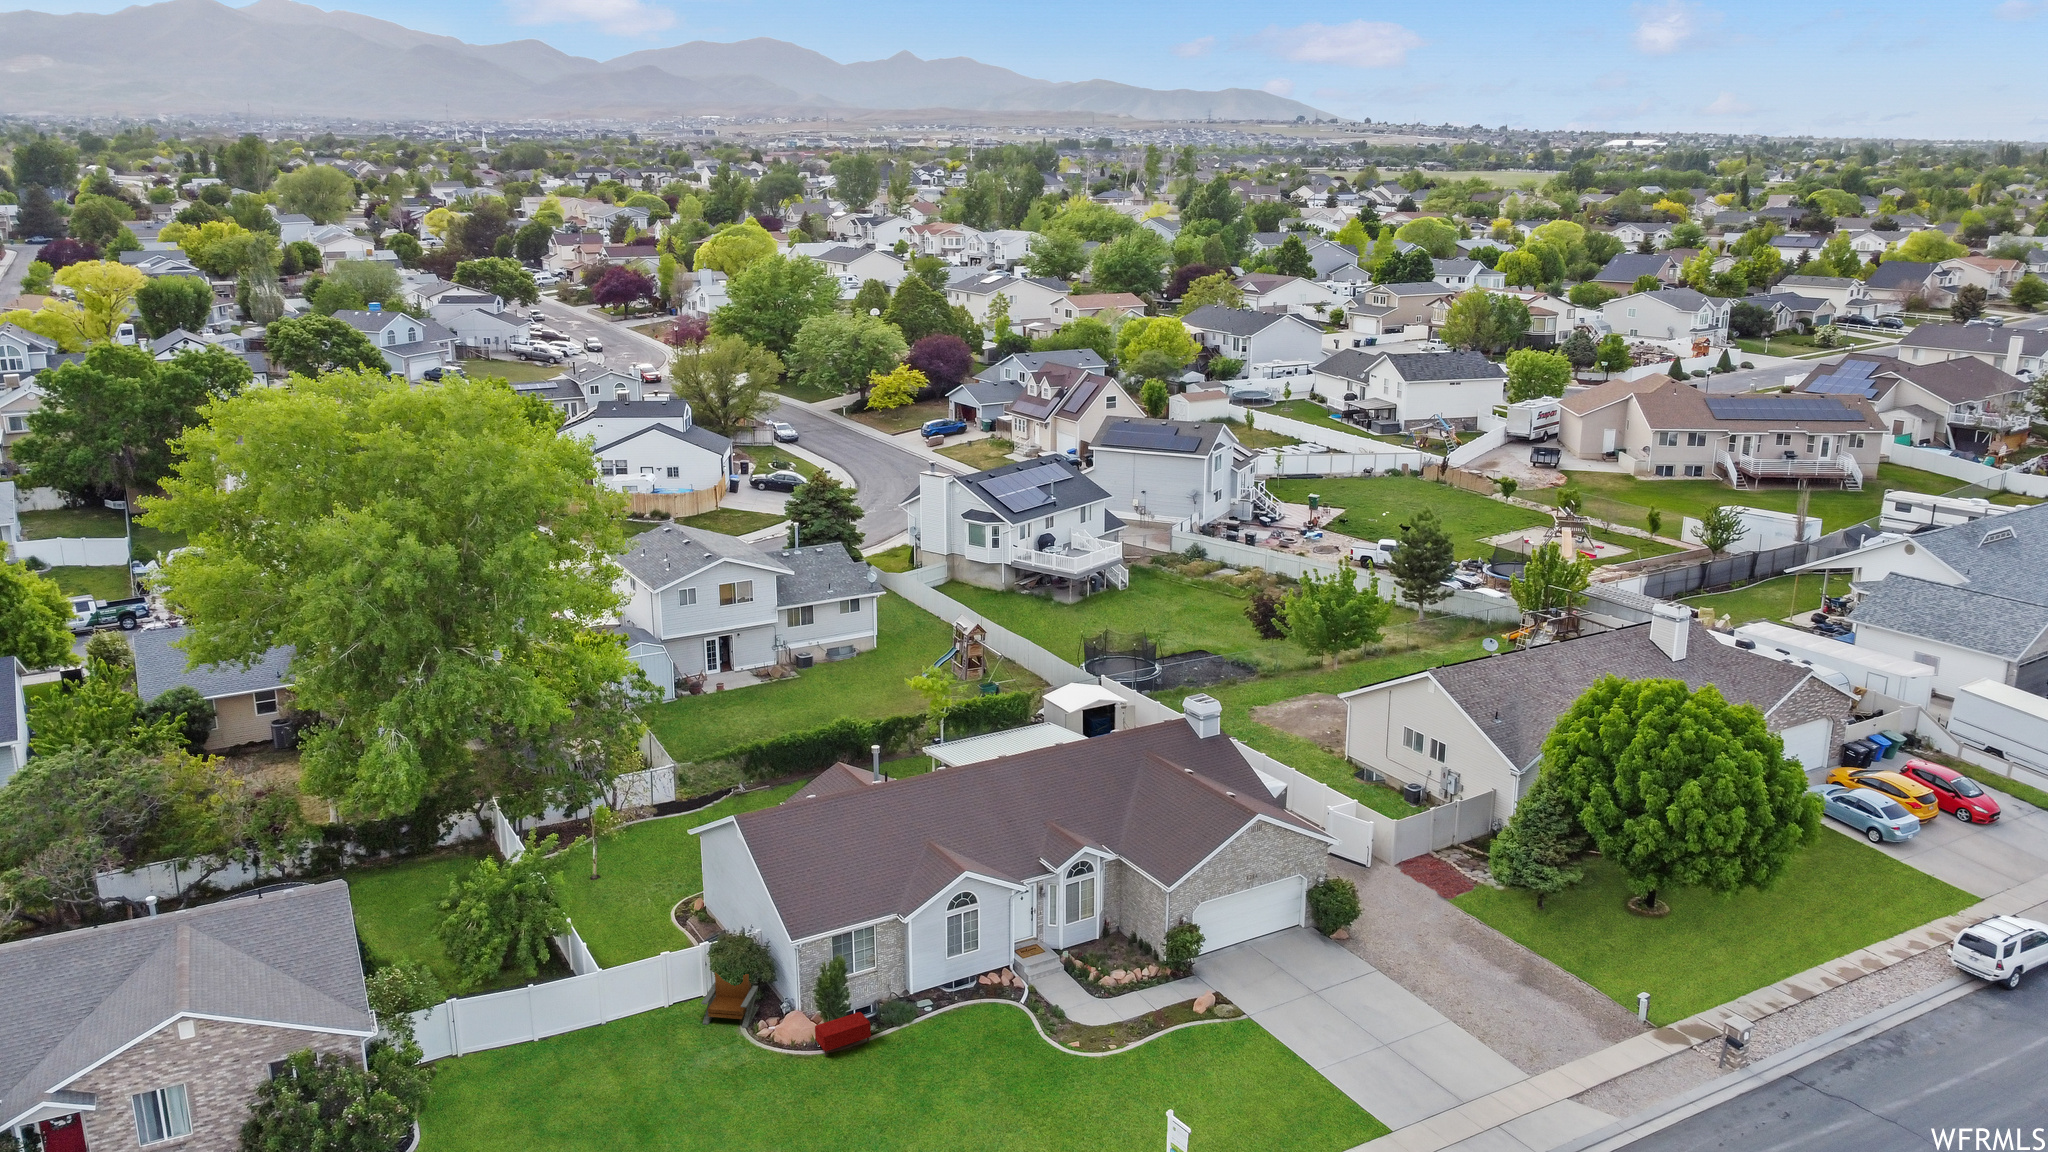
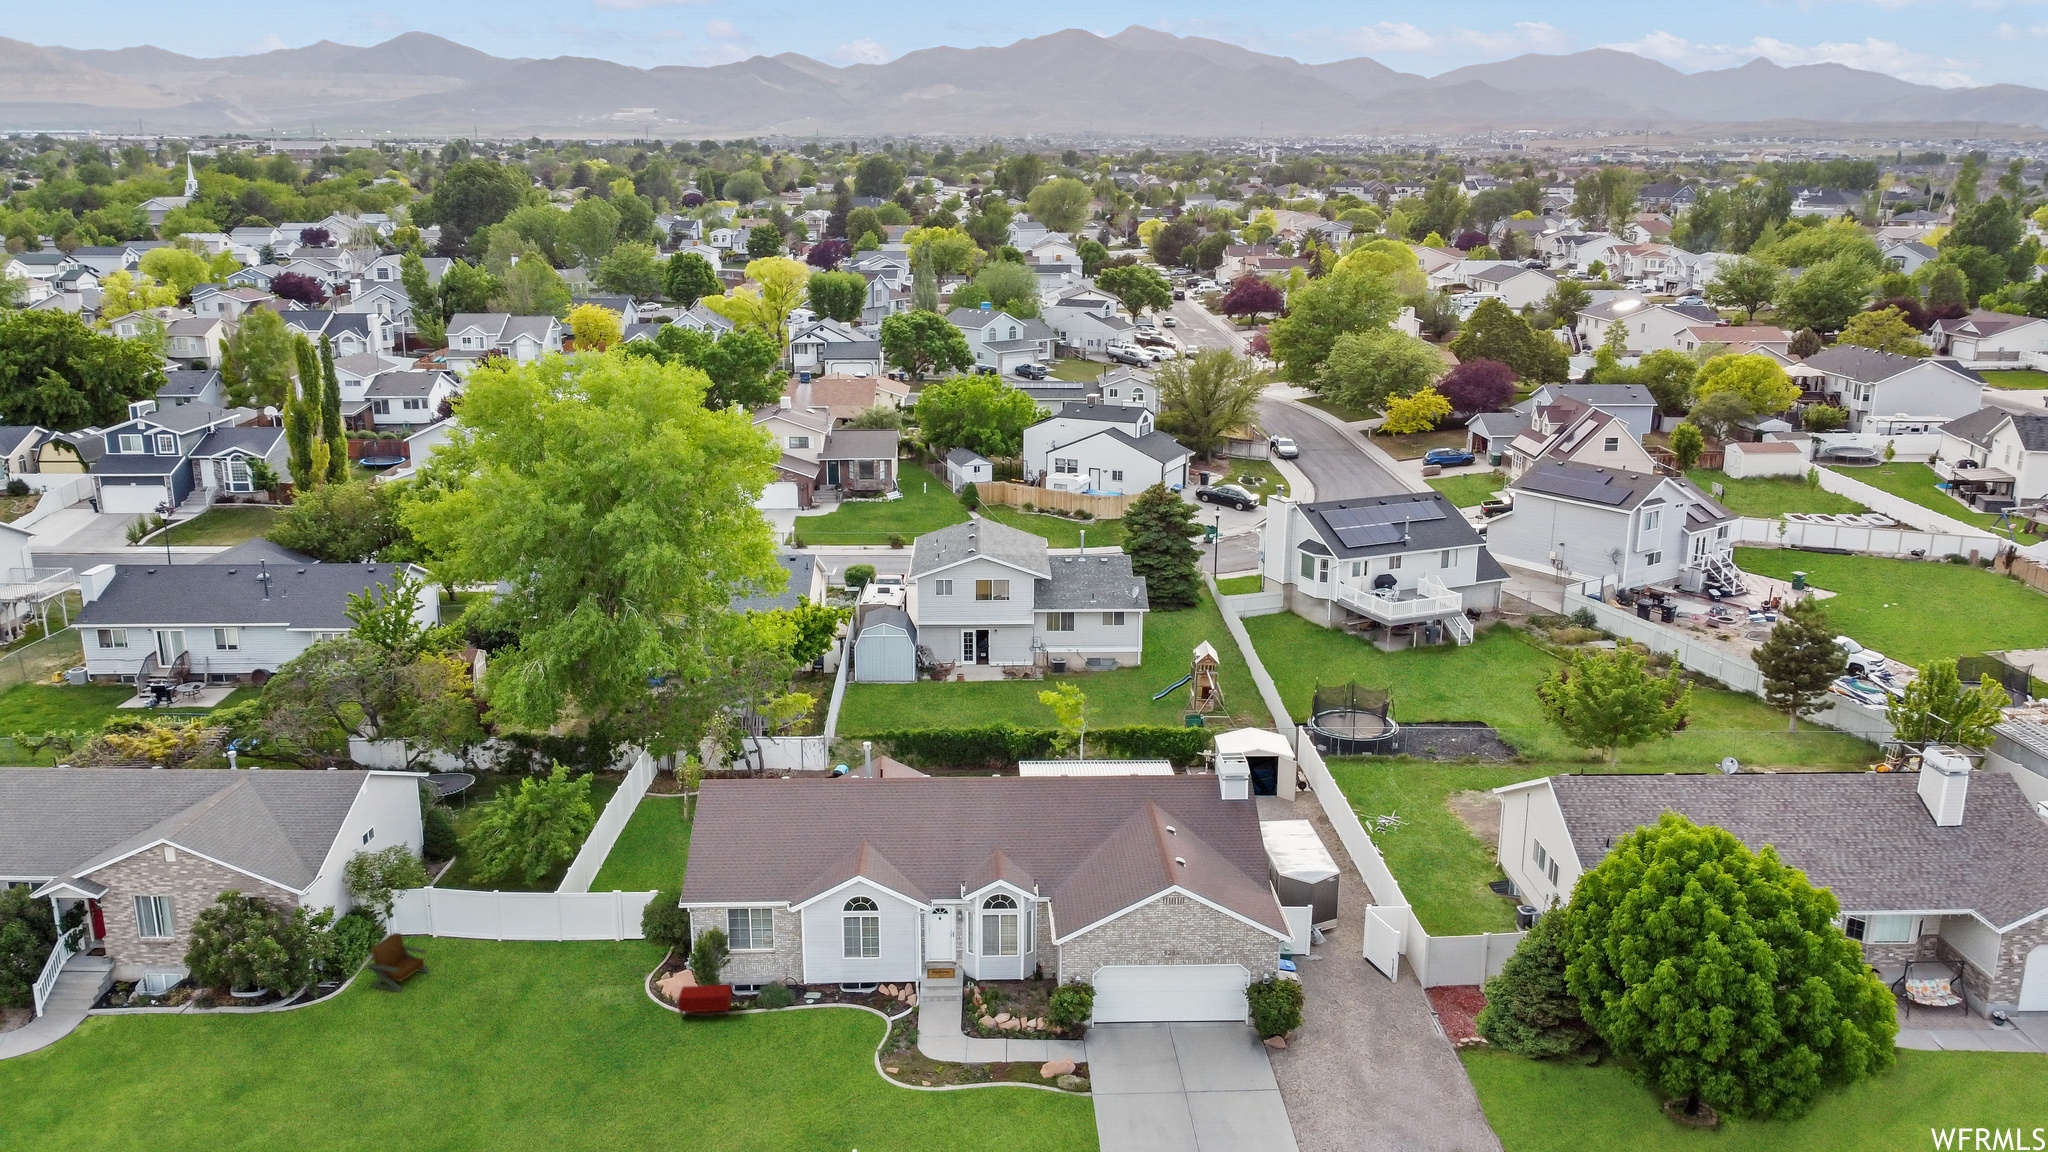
lounge chair: present [701,972,759,1028] -> present [367,933,429,992]

